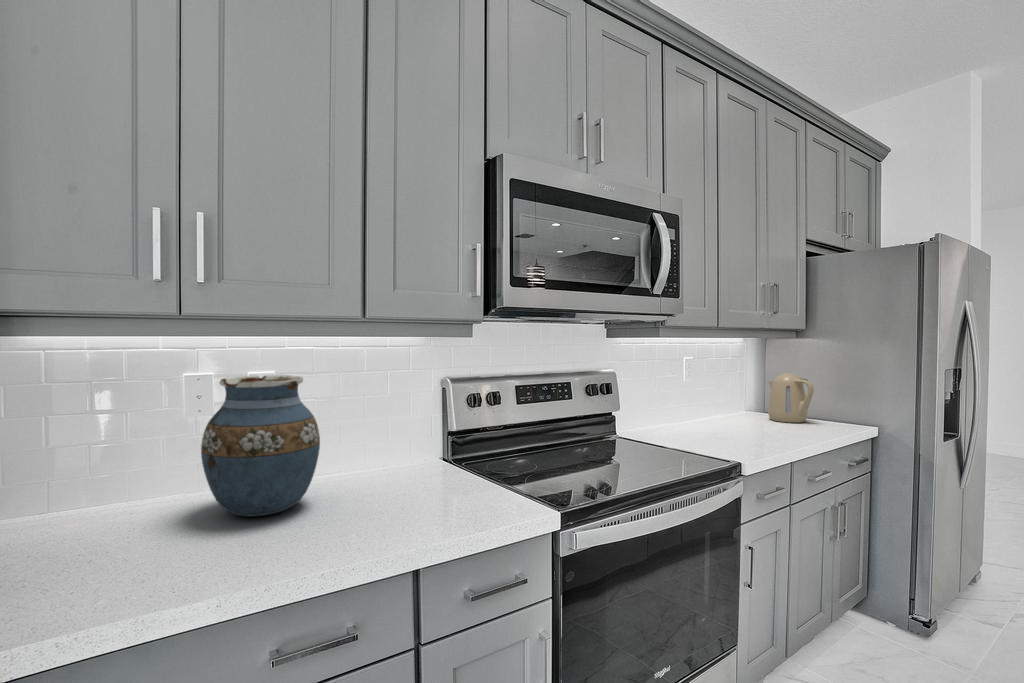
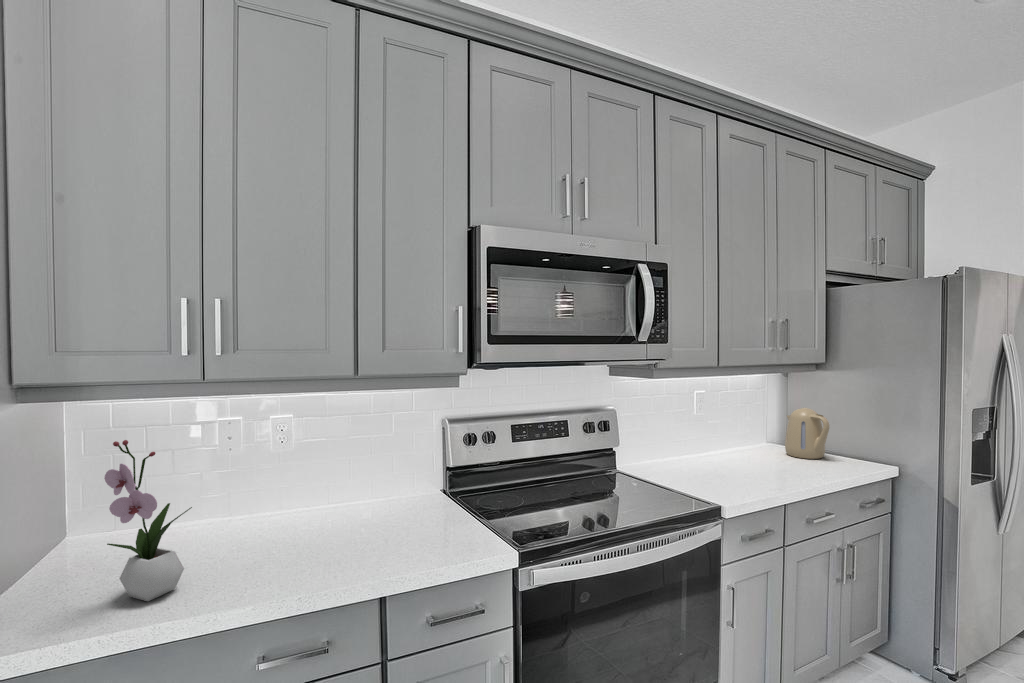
vase: present [201,375,320,516] -> none [223,422,320,543]
flower arrangement: none [62,378,179,586] -> present [104,440,192,601]

